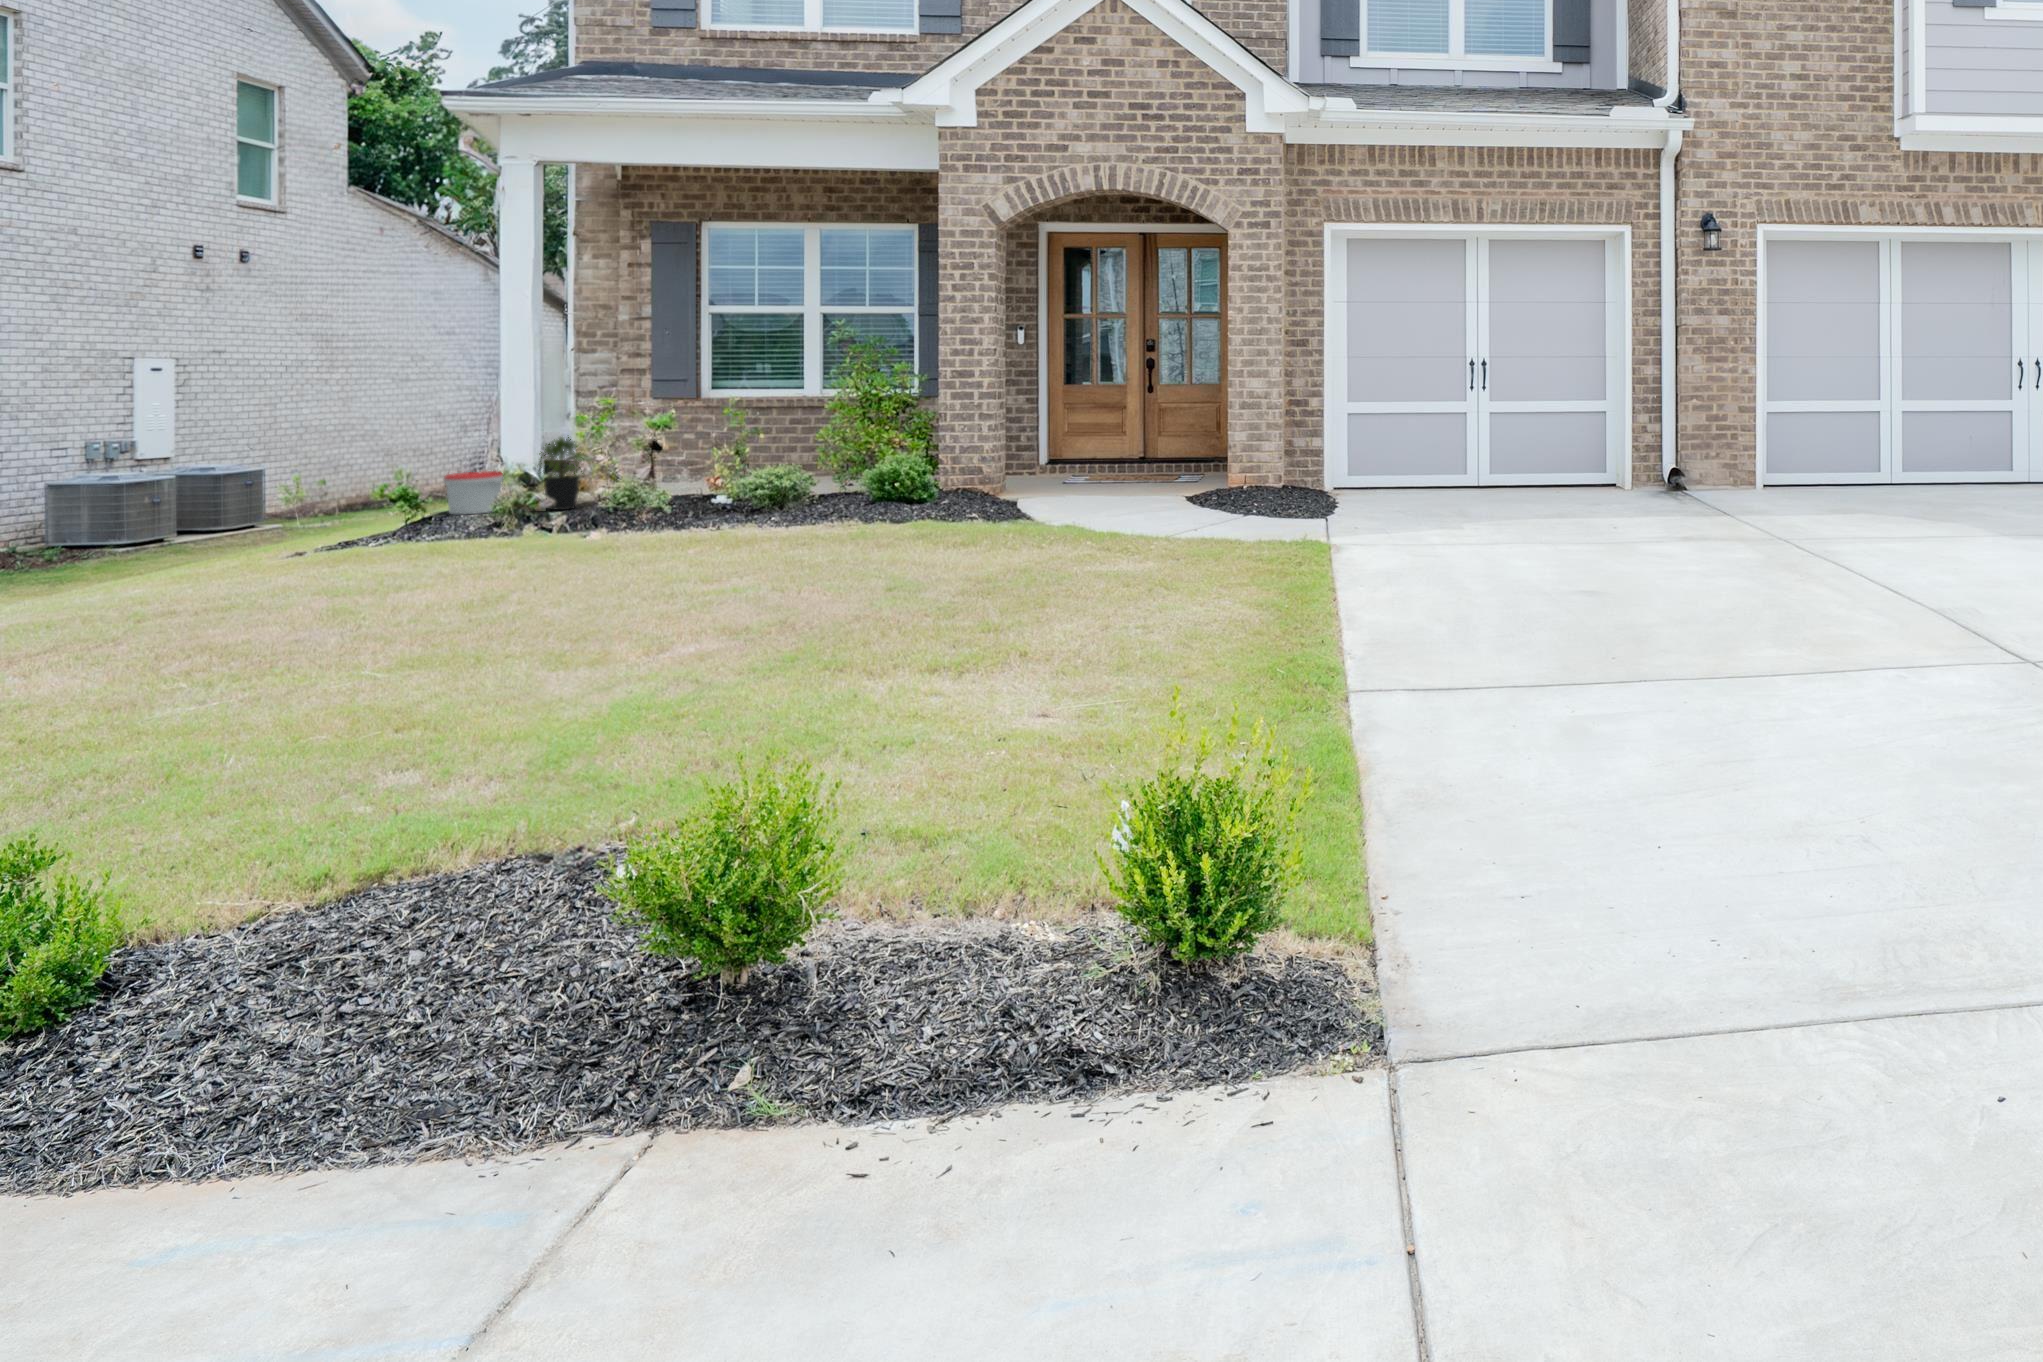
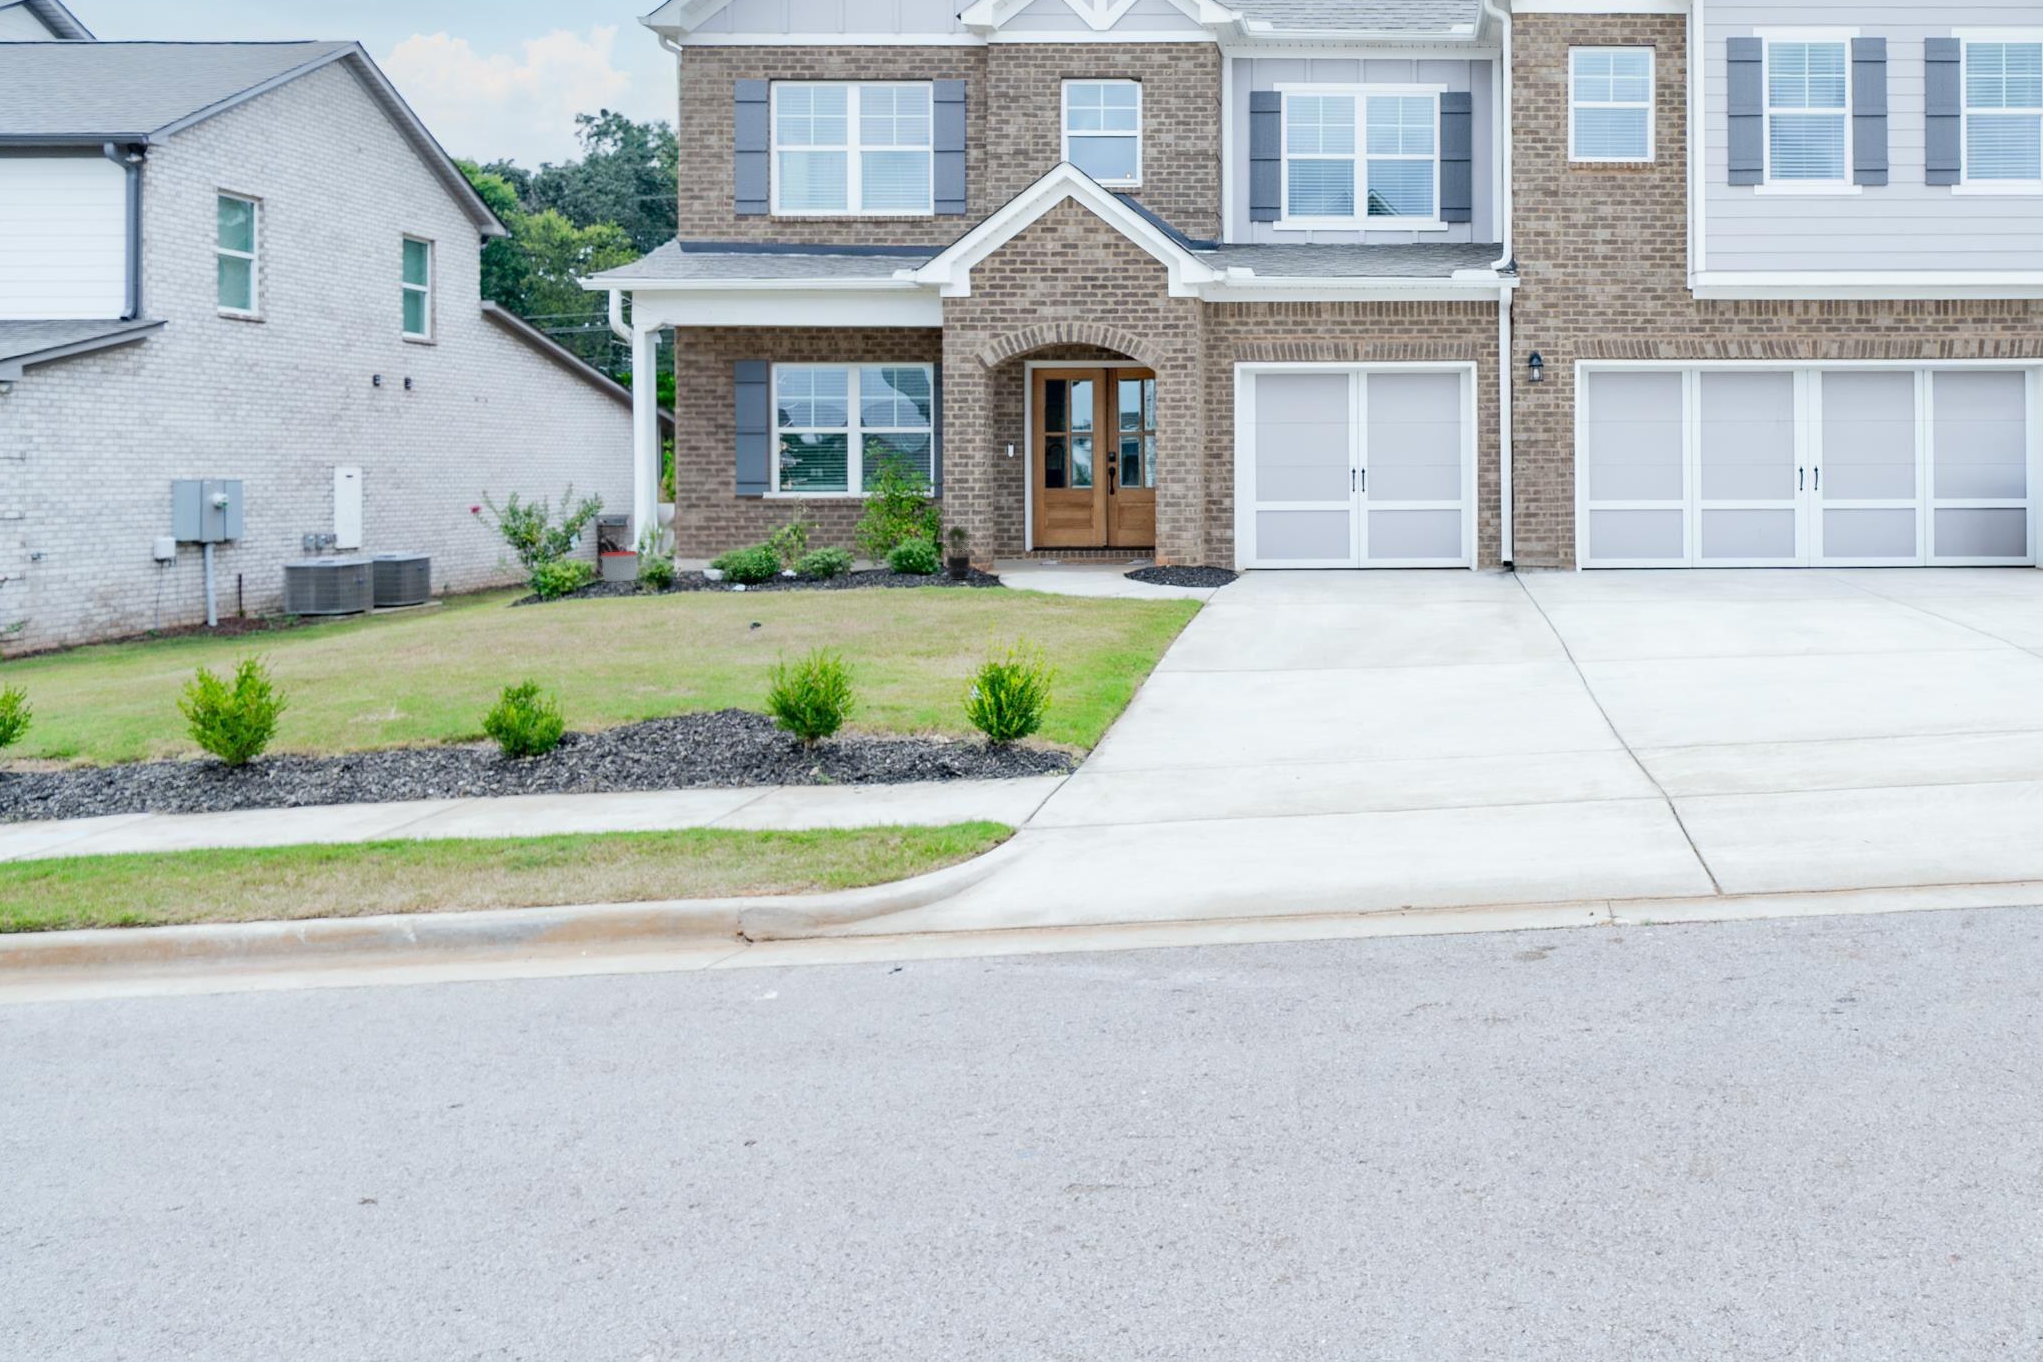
potted plant: present [537,435,584,510] -> present [942,525,971,580]

